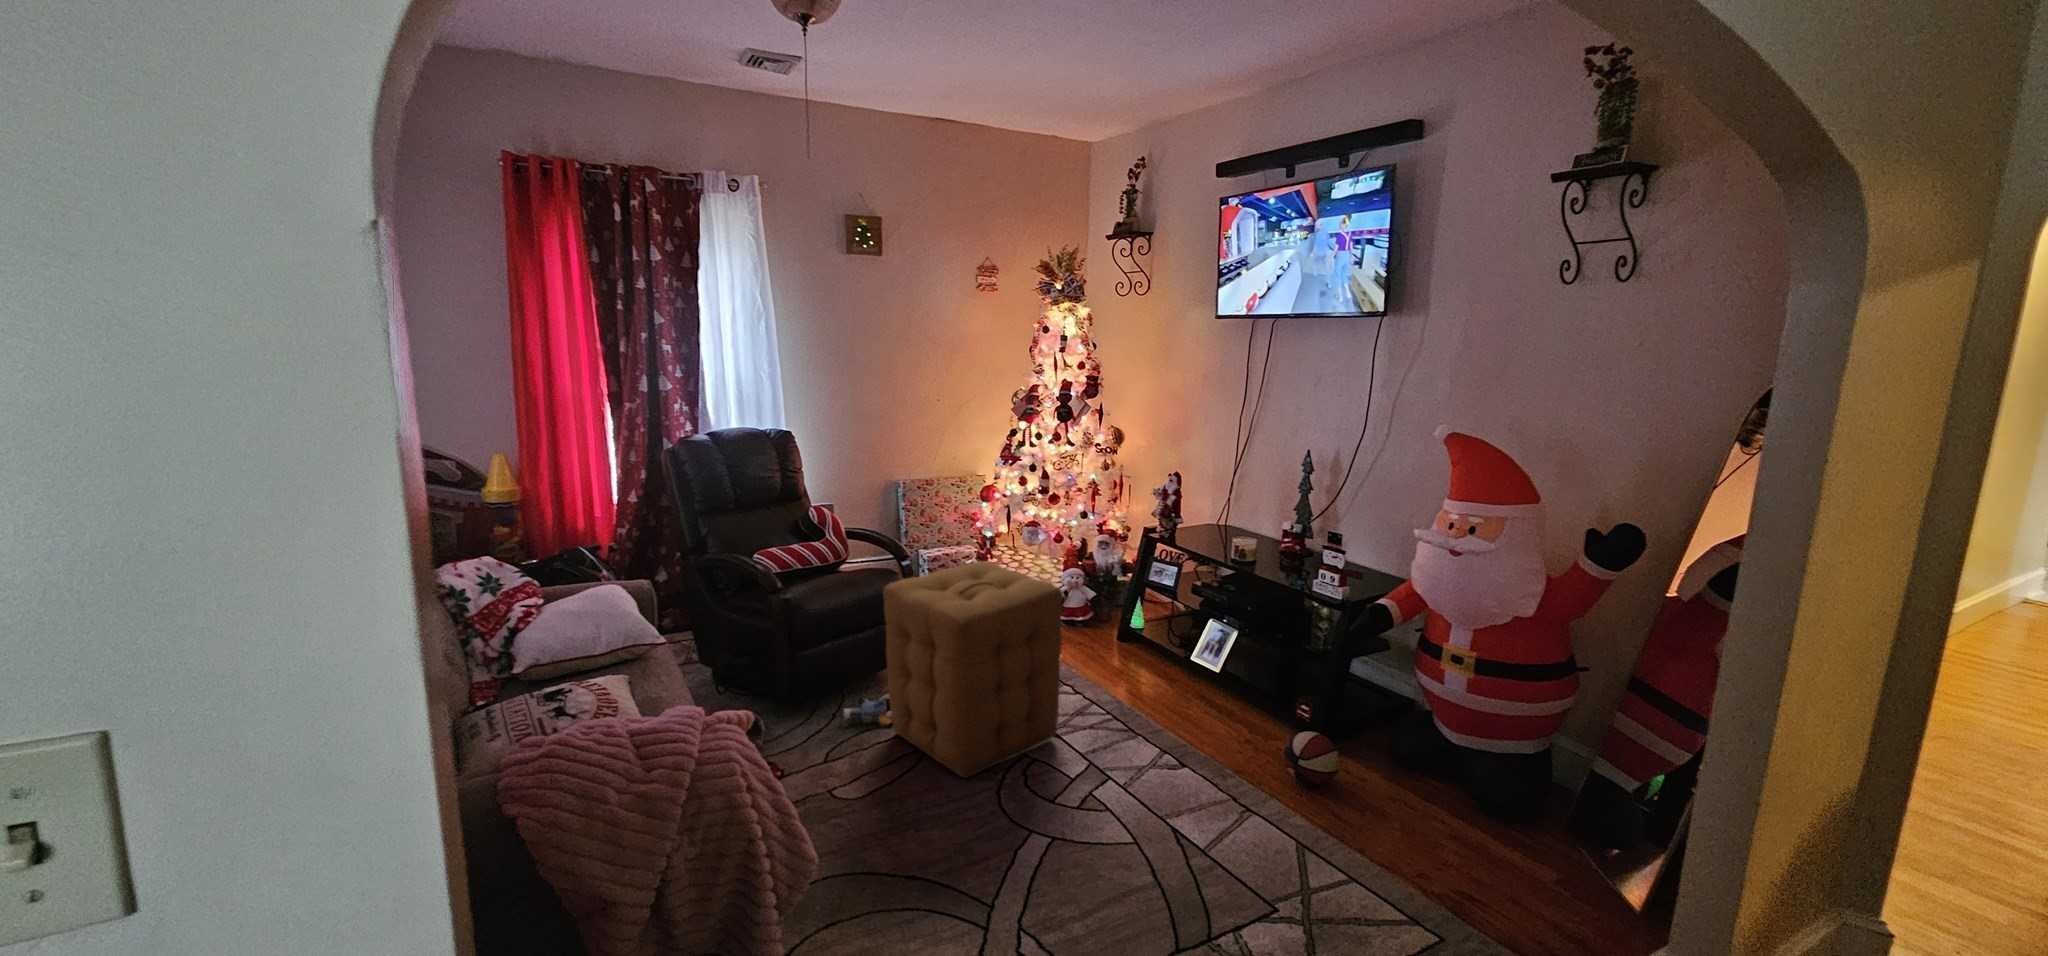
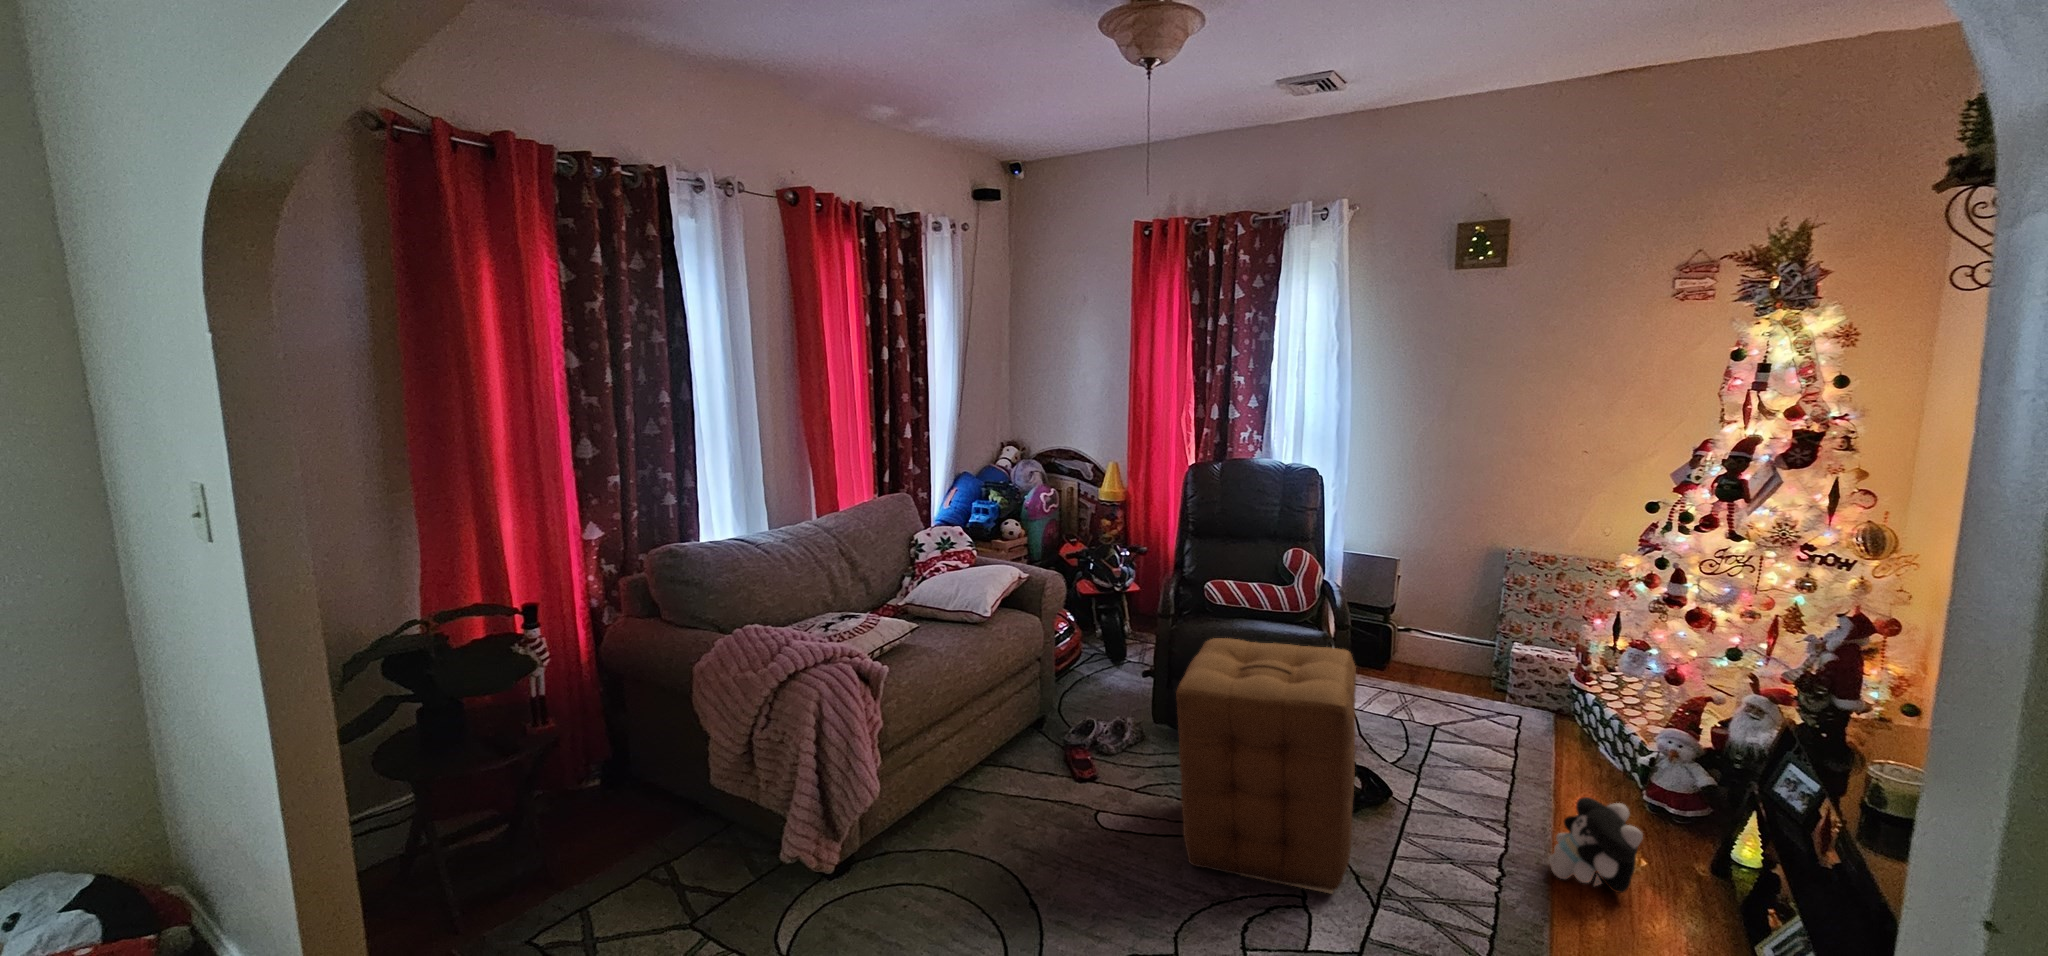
plush toy: none [1088,610,1141,671] -> present [1548,797,1643,893]

